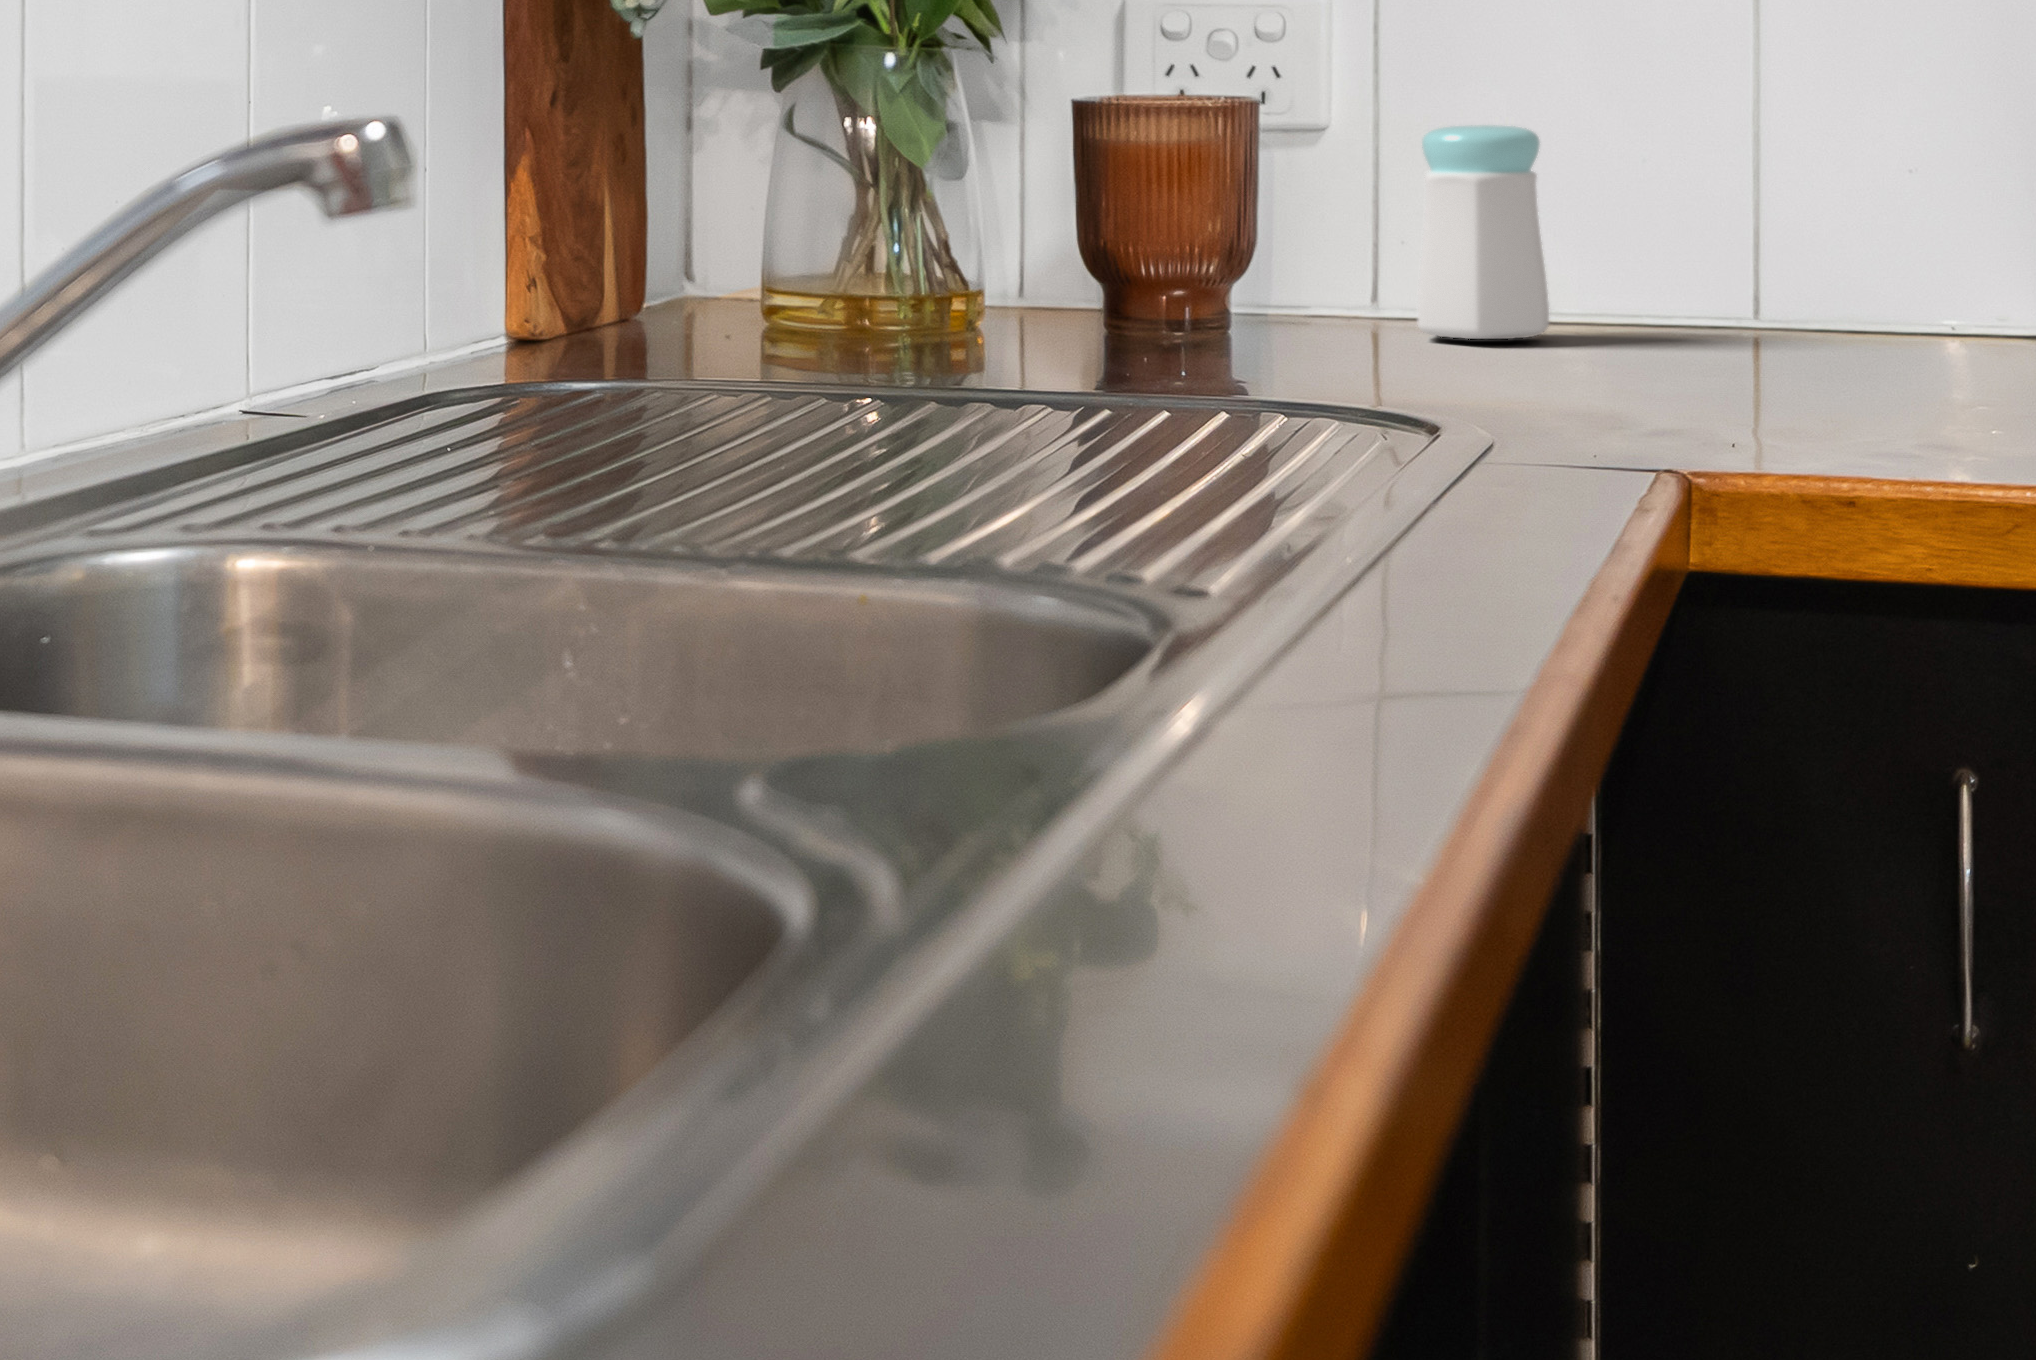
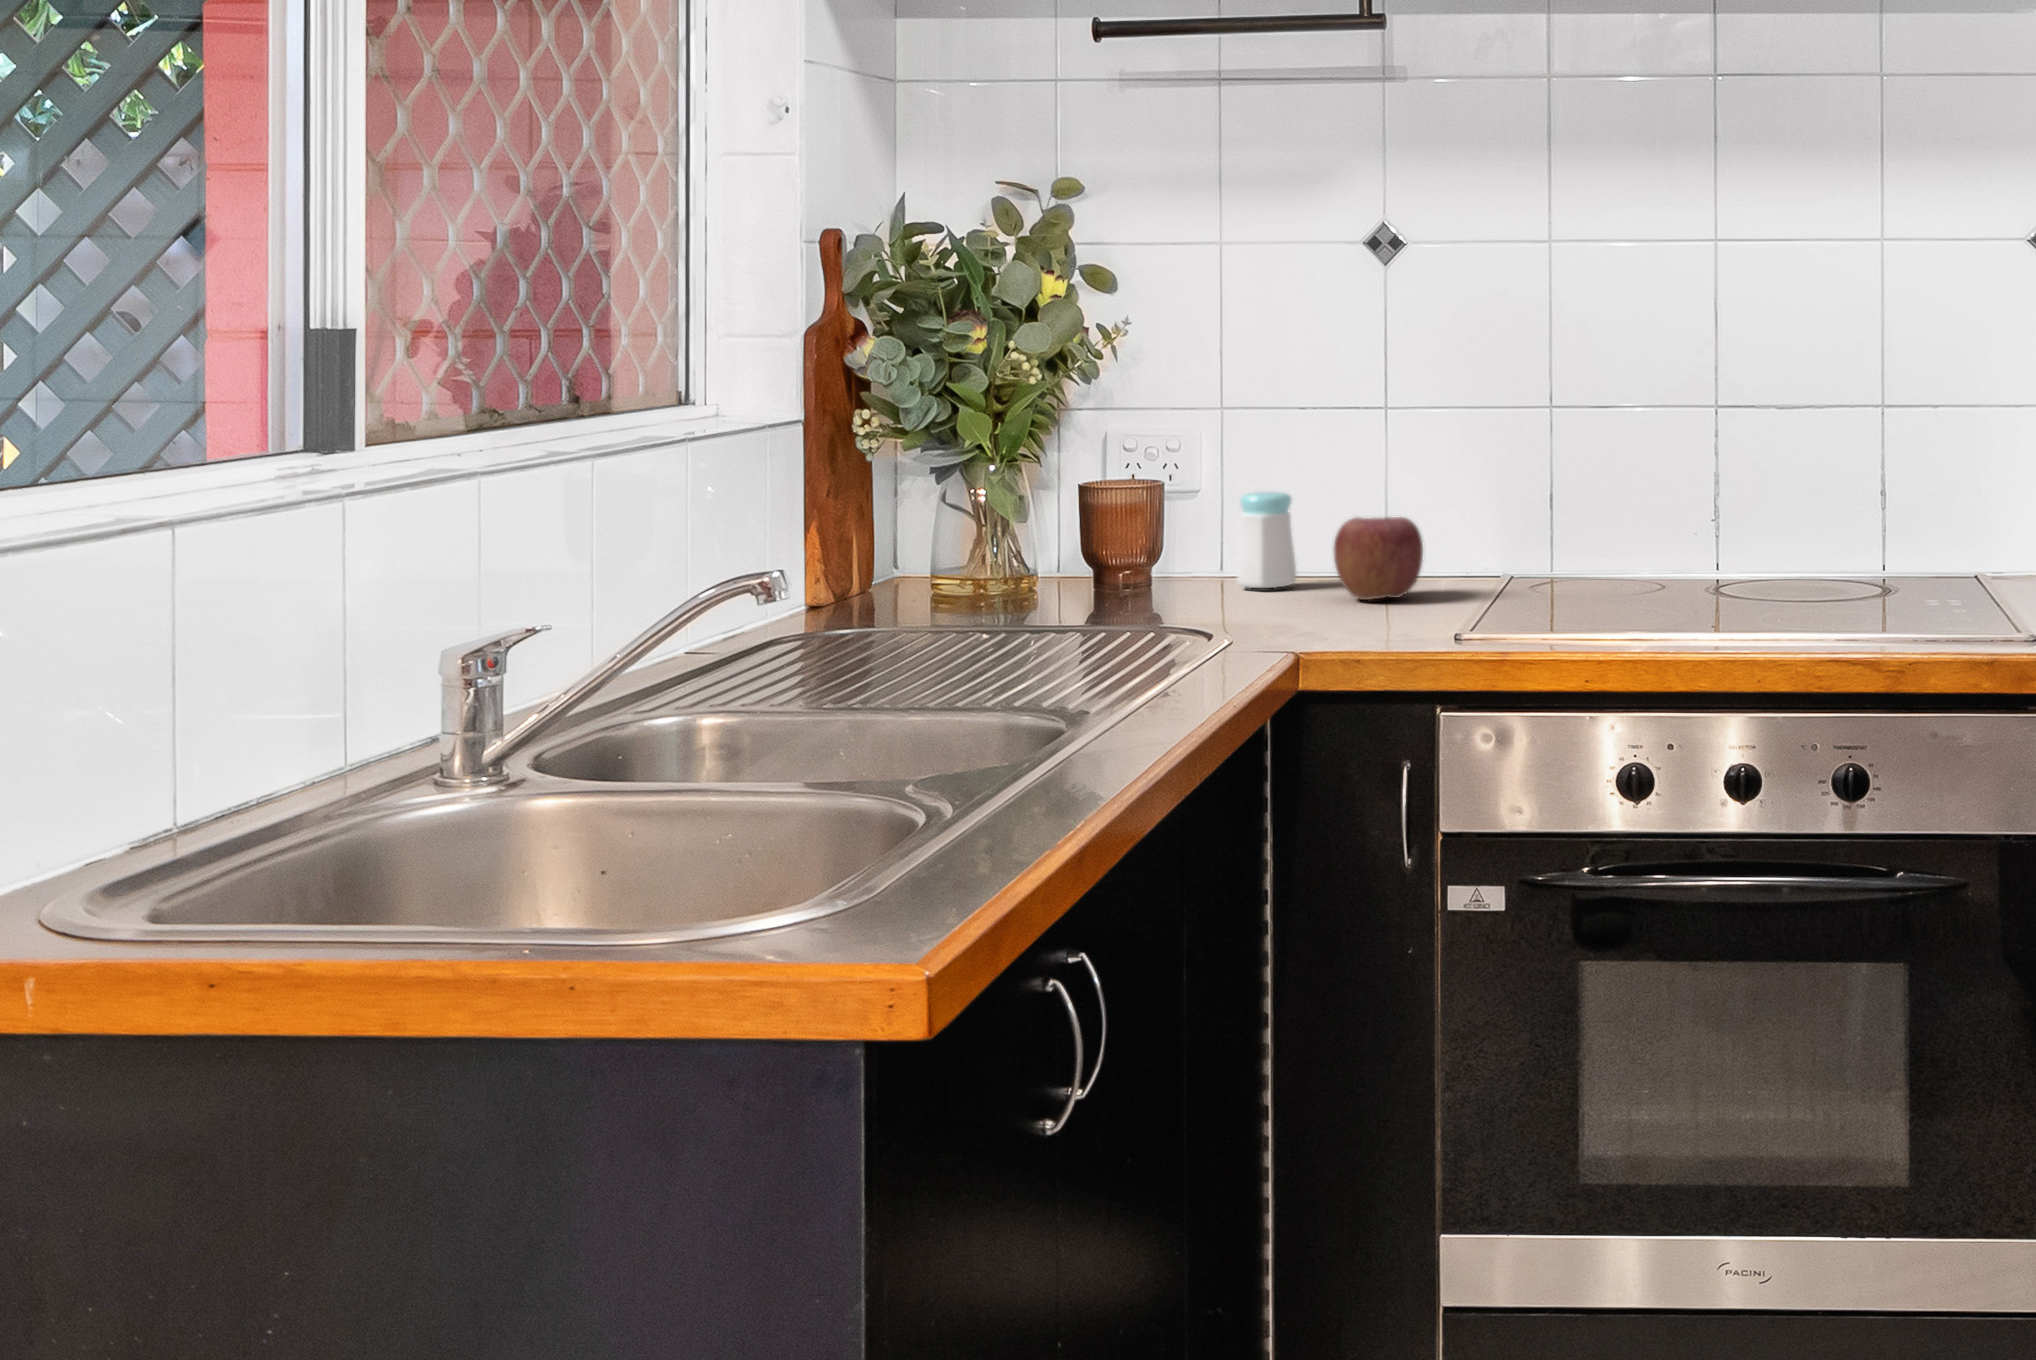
apple: none [1662,177,1884,369] -> present [1333,517,1423,600]

